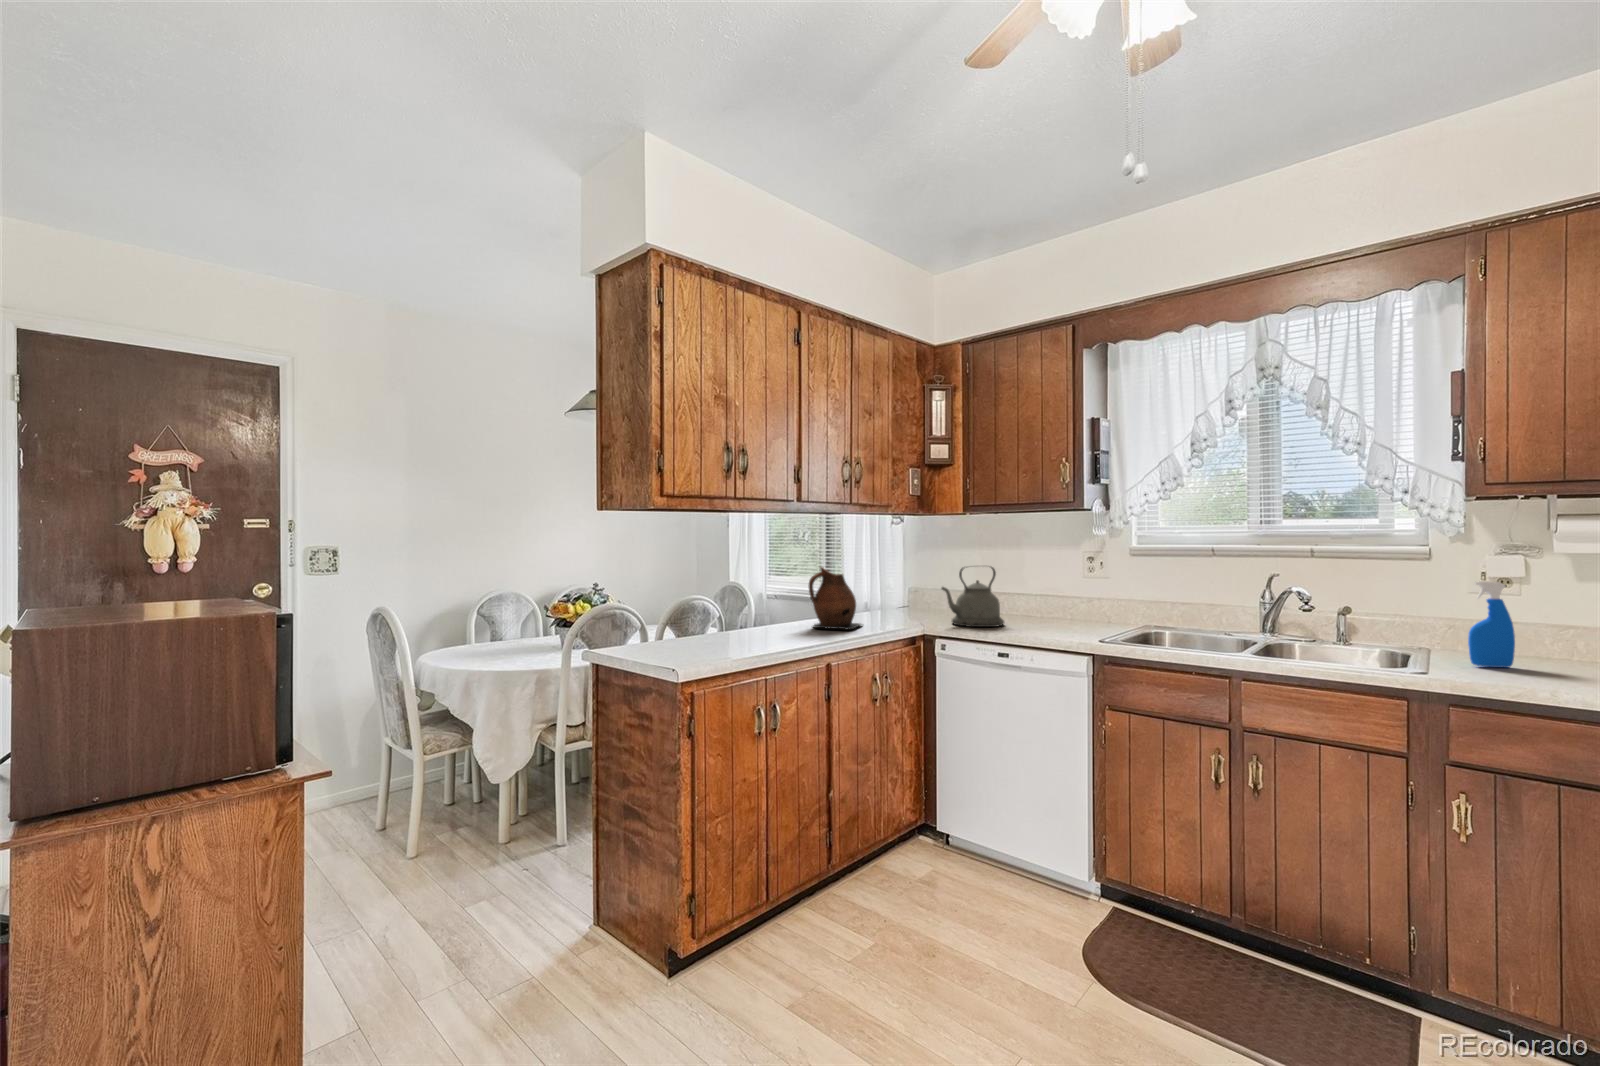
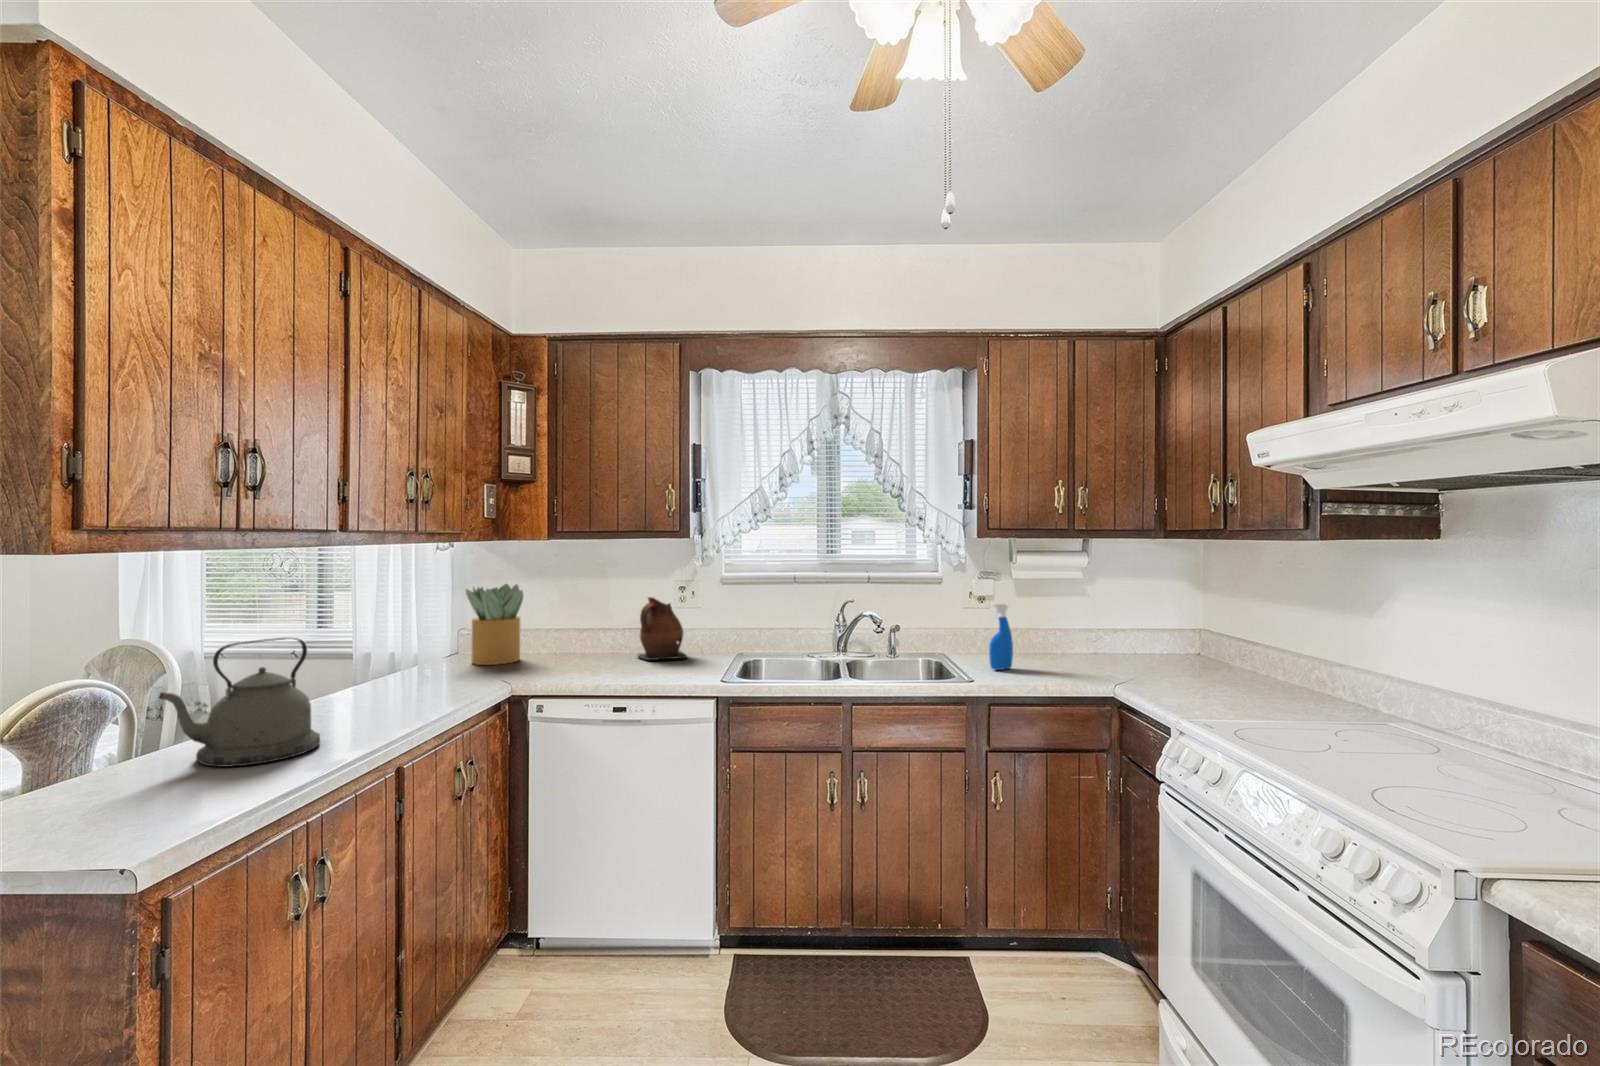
potted plant: none [901,551,946,616] -> present [466,584,523,665]
ceramic pitcher: present [808,567,862,630] -> present [637,597,688,660]
kettle: present [942,567,1004,627] -> present [159,638,320,767]

